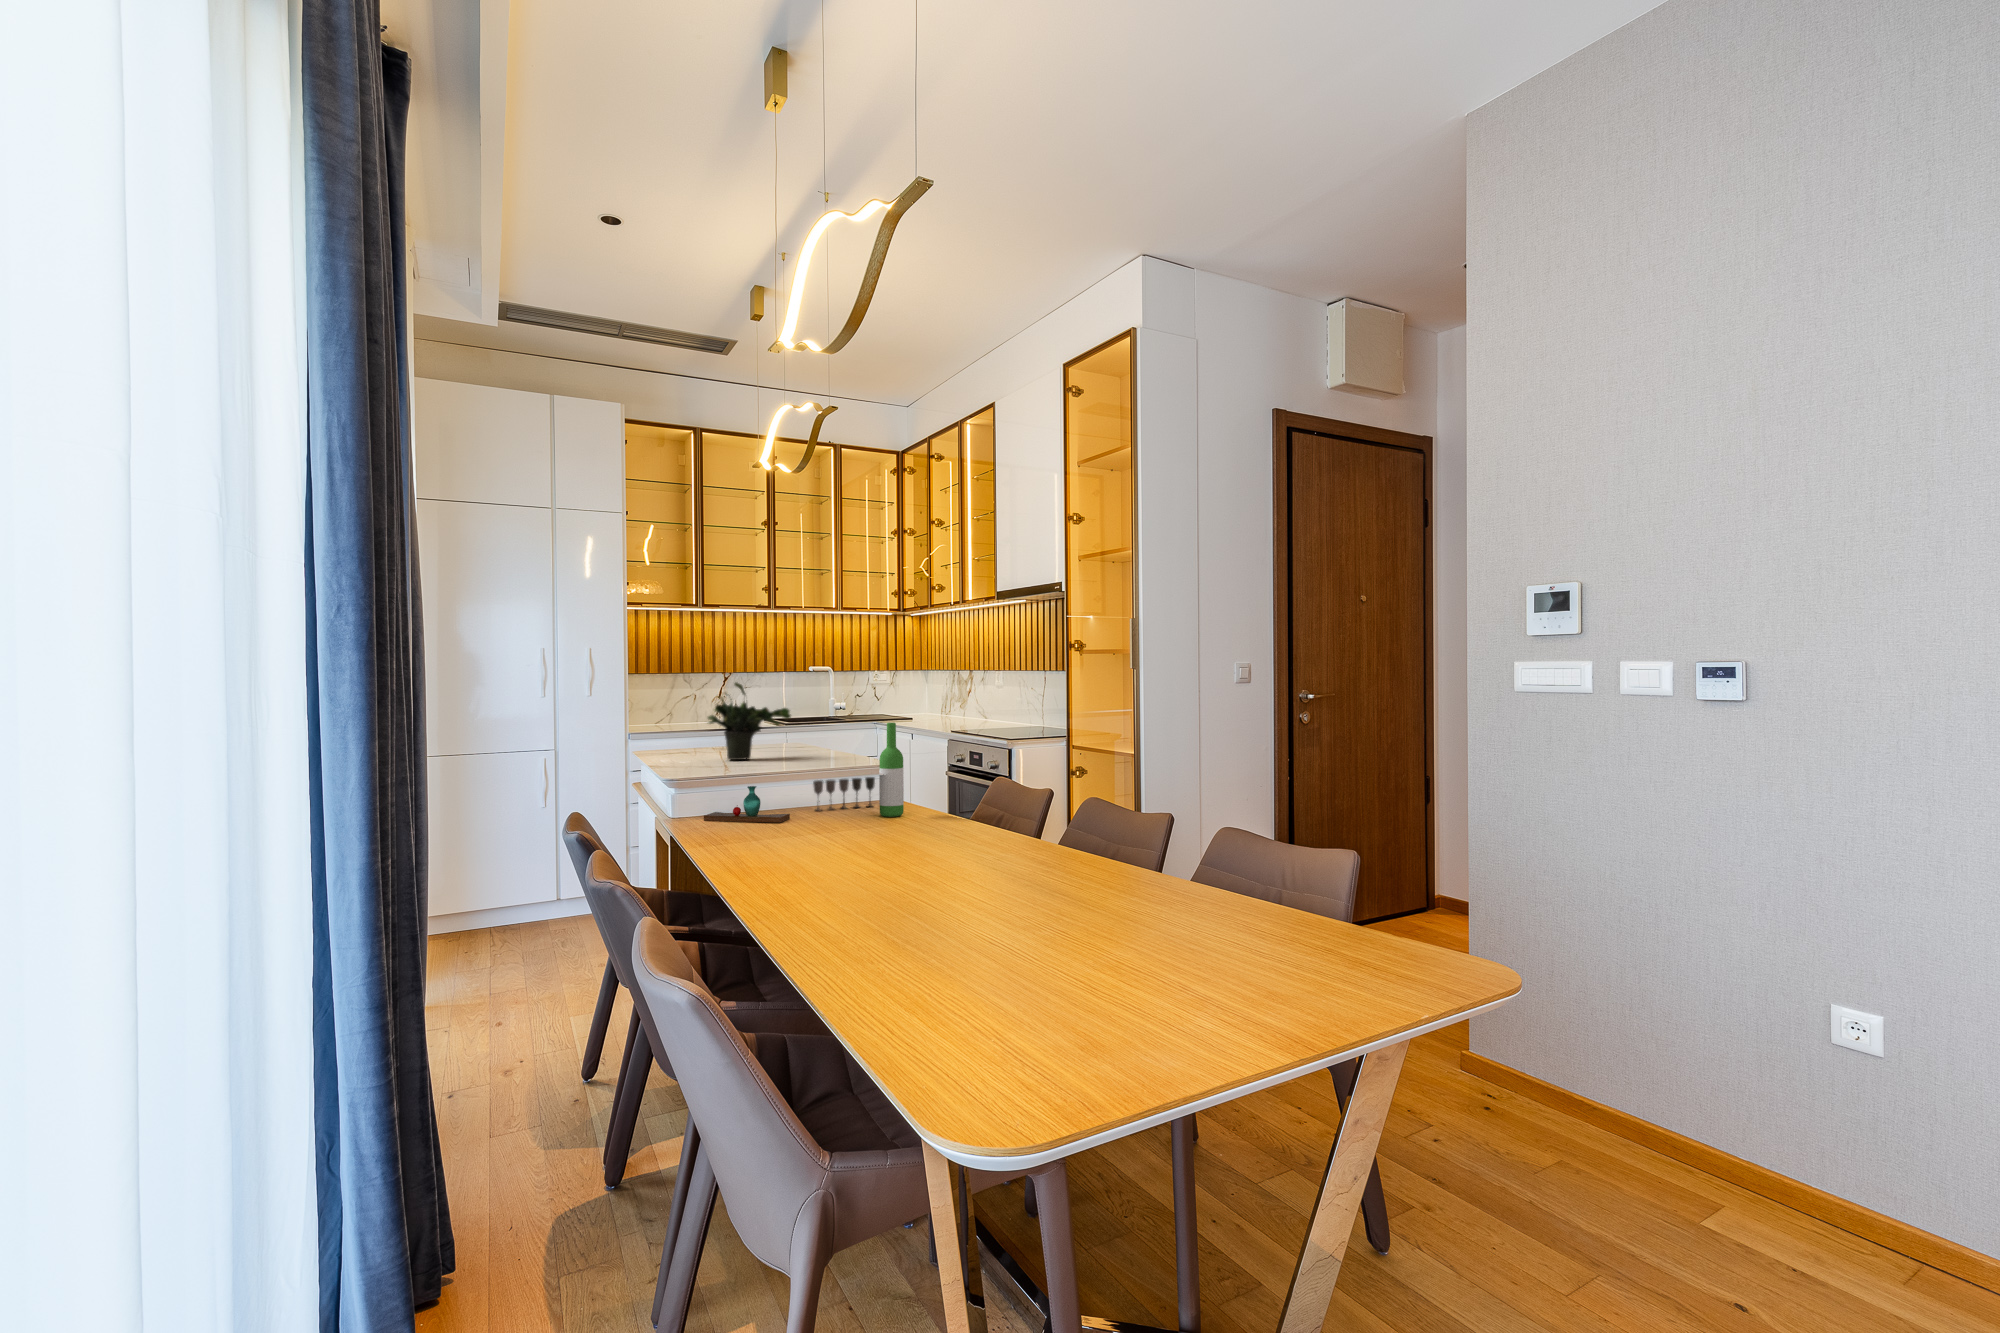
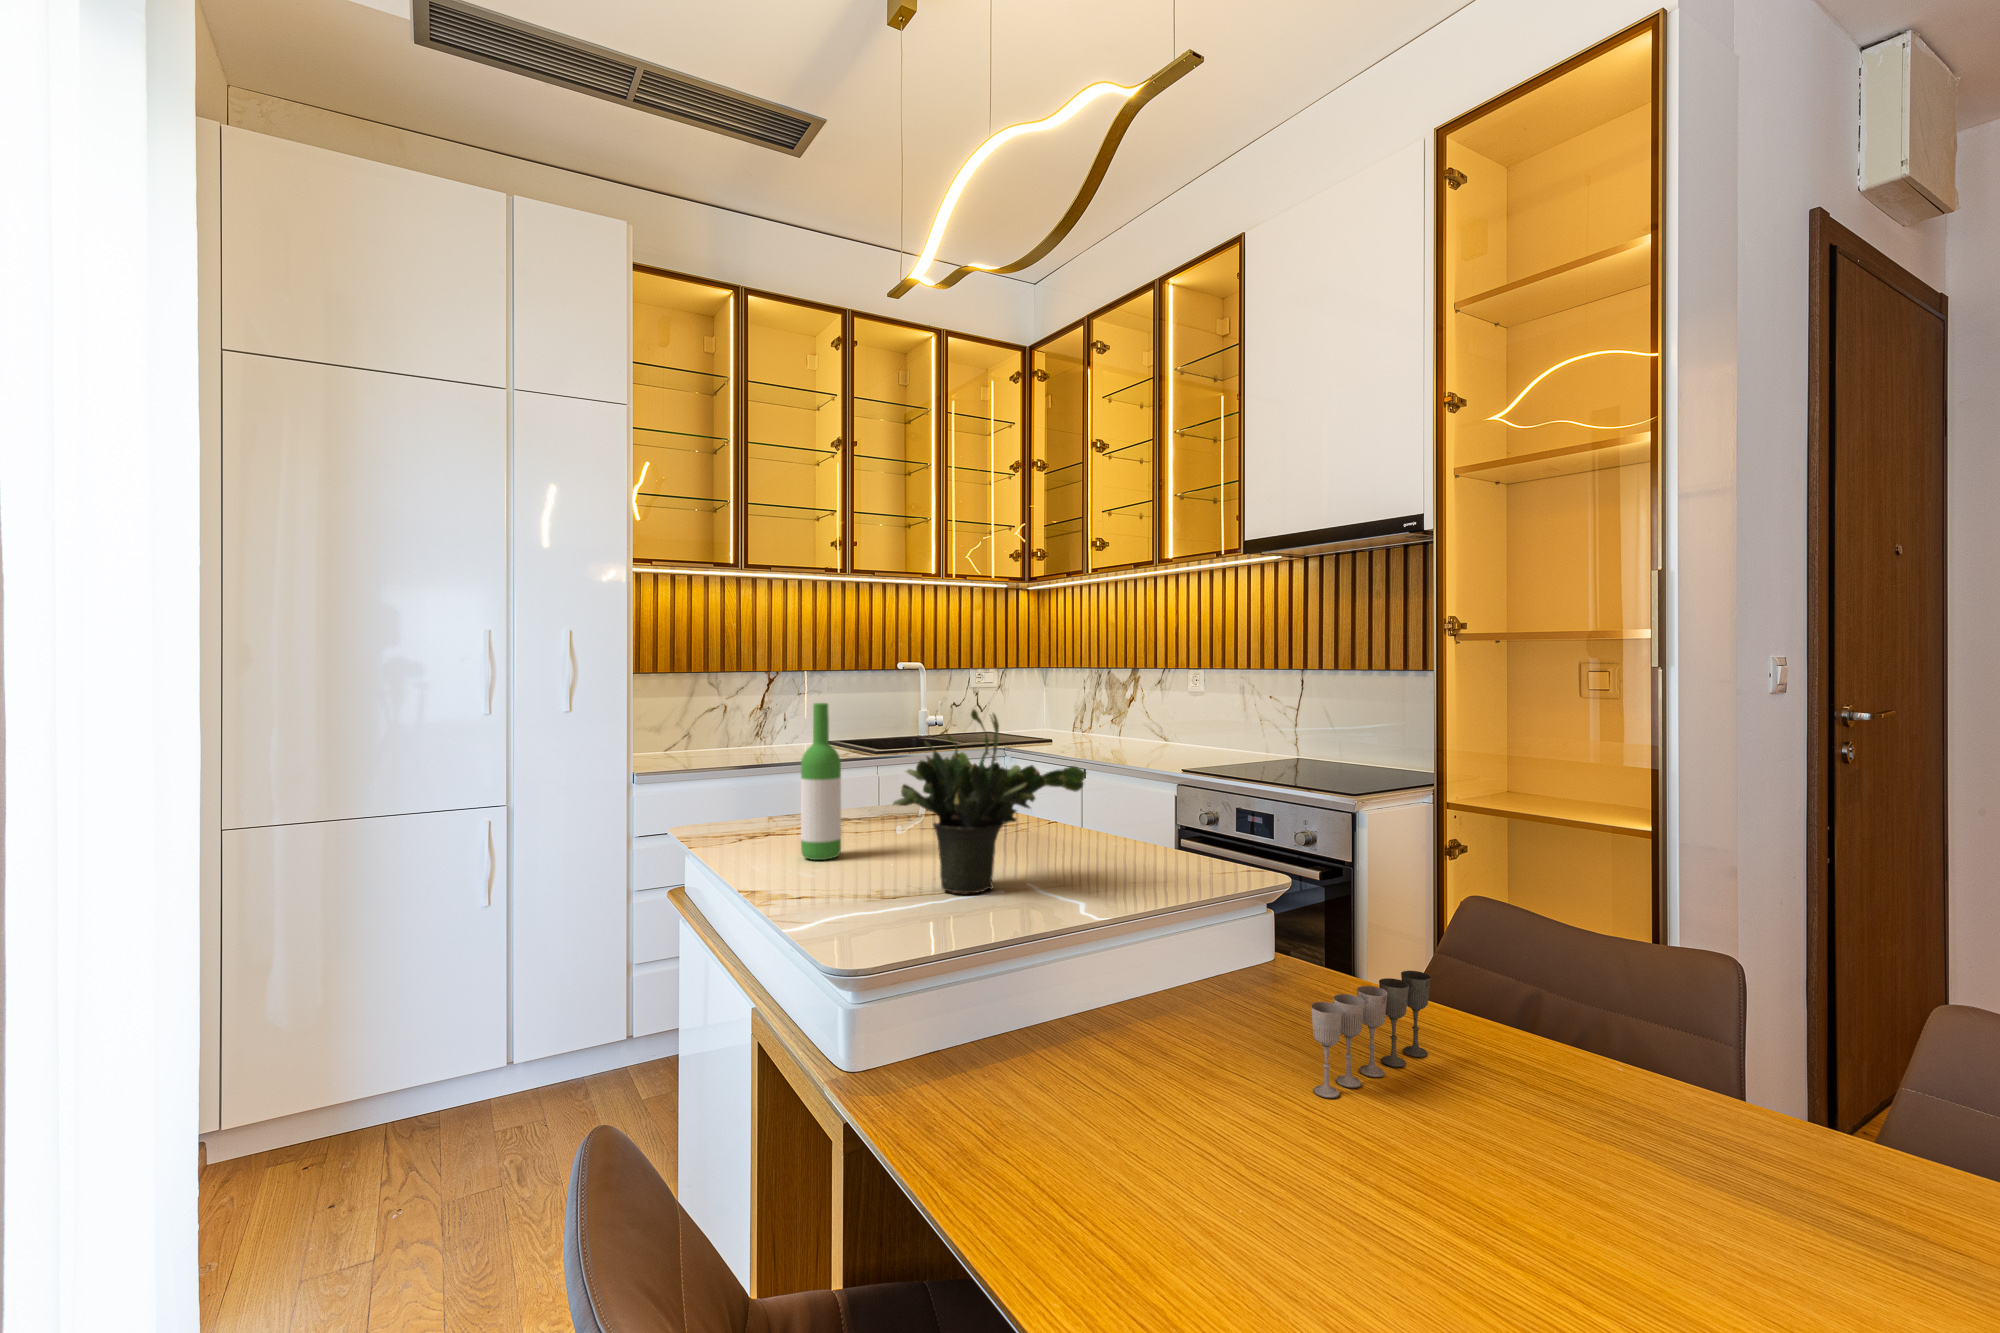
wine bottle: present [879,723,904,817] -> present [801,703,841,860]
vase: present [704,786,790,823] -> none [1090,1082,1381,1234]

